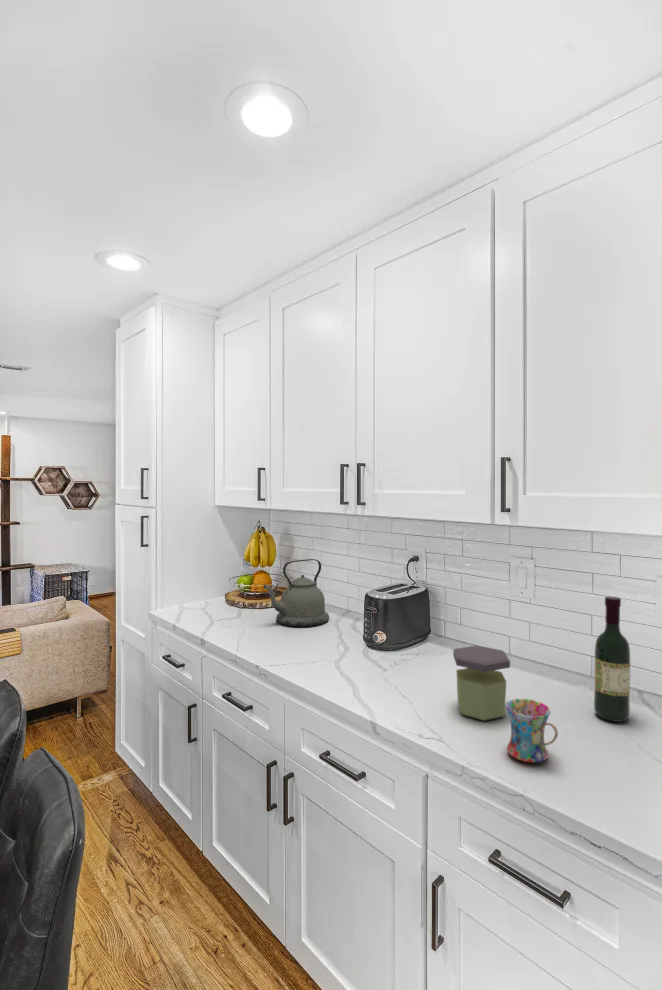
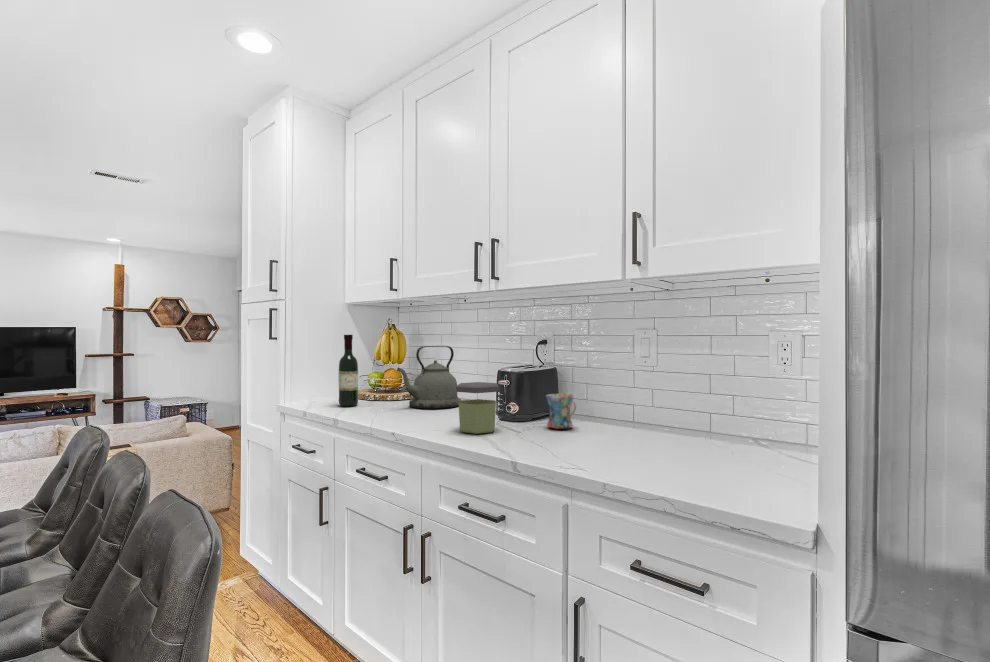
wine bottle: present [594,596,630,722] -> present [339,335,358,406]
jar: present [453,646,510,720] -> present [456,382,498,434]
mug: present [505,699,558,763] -> present [546,394,576,429]

